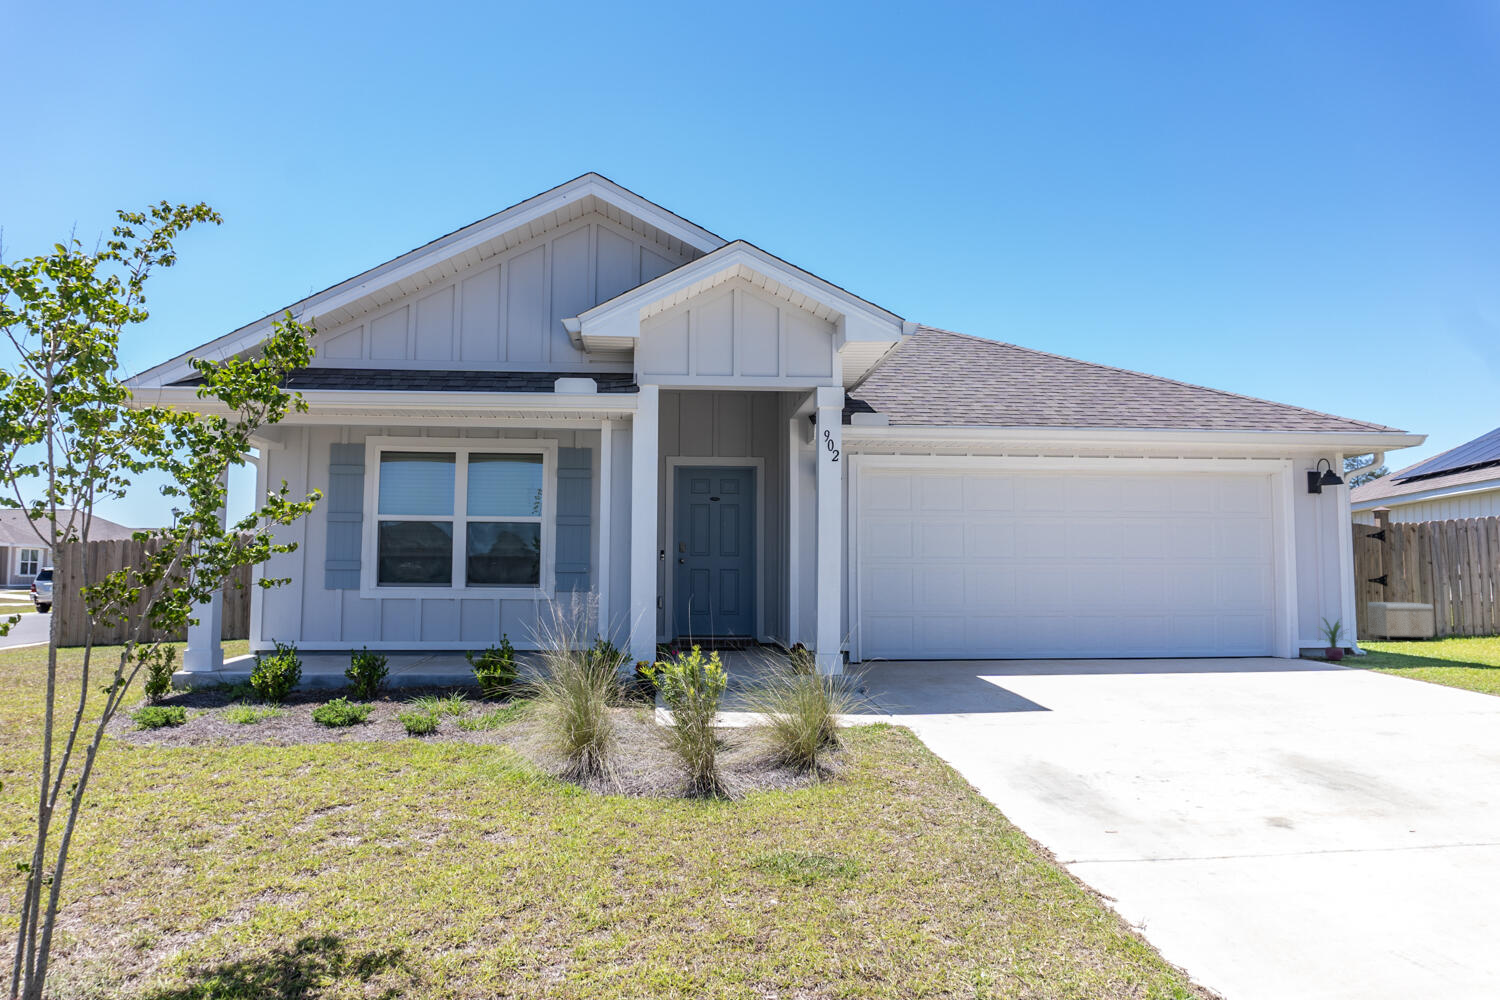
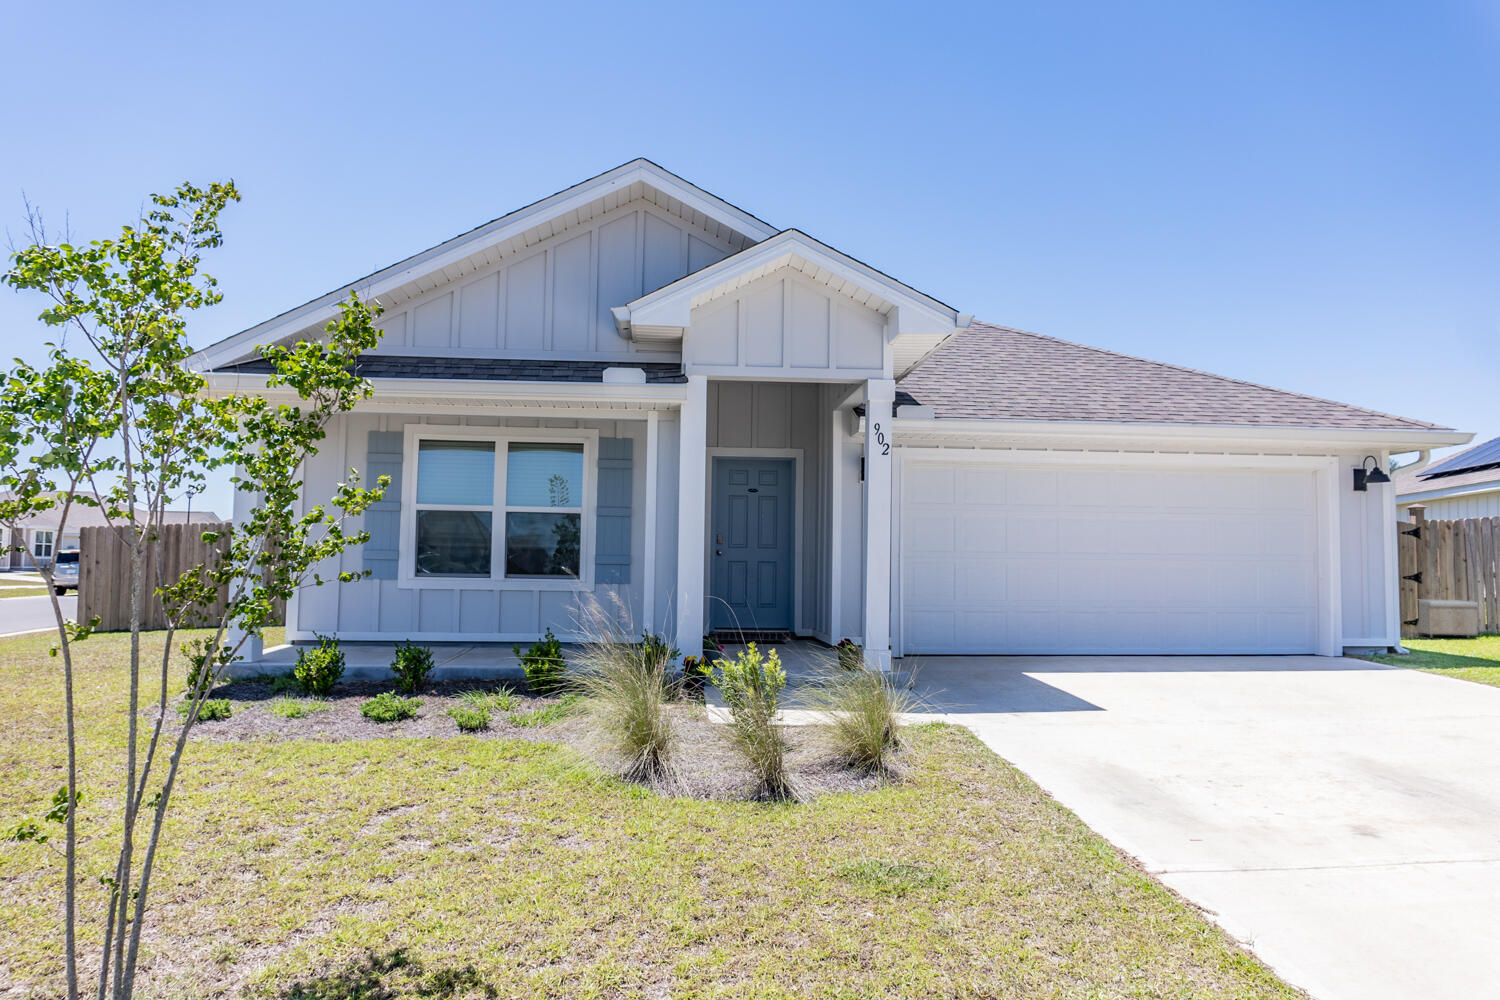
decorative plant: present [1322,618,1344,660] -> none [1347,615,1409,659]

